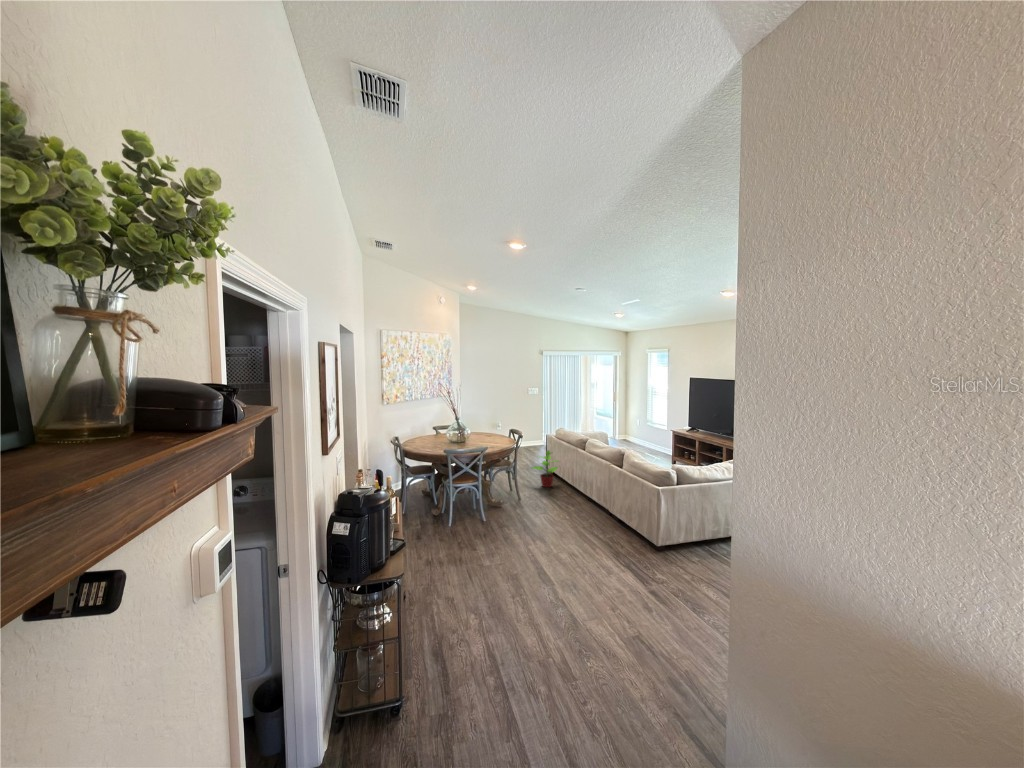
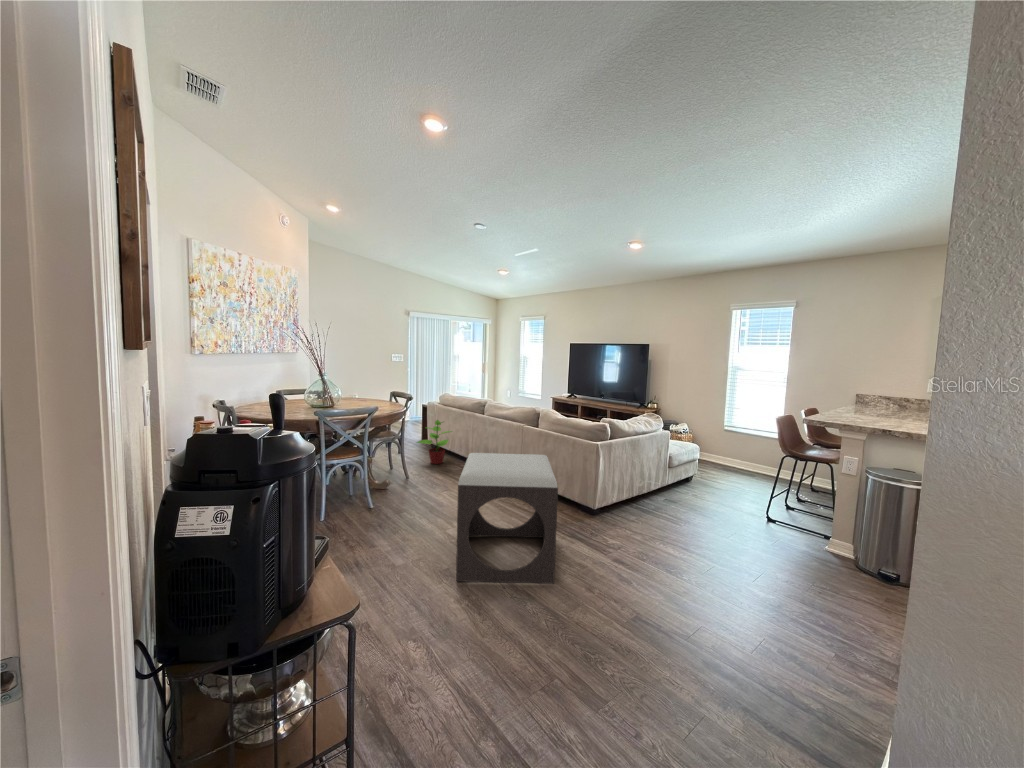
footstool: none [518,487,603,599] -> present [456,453,558,584]

